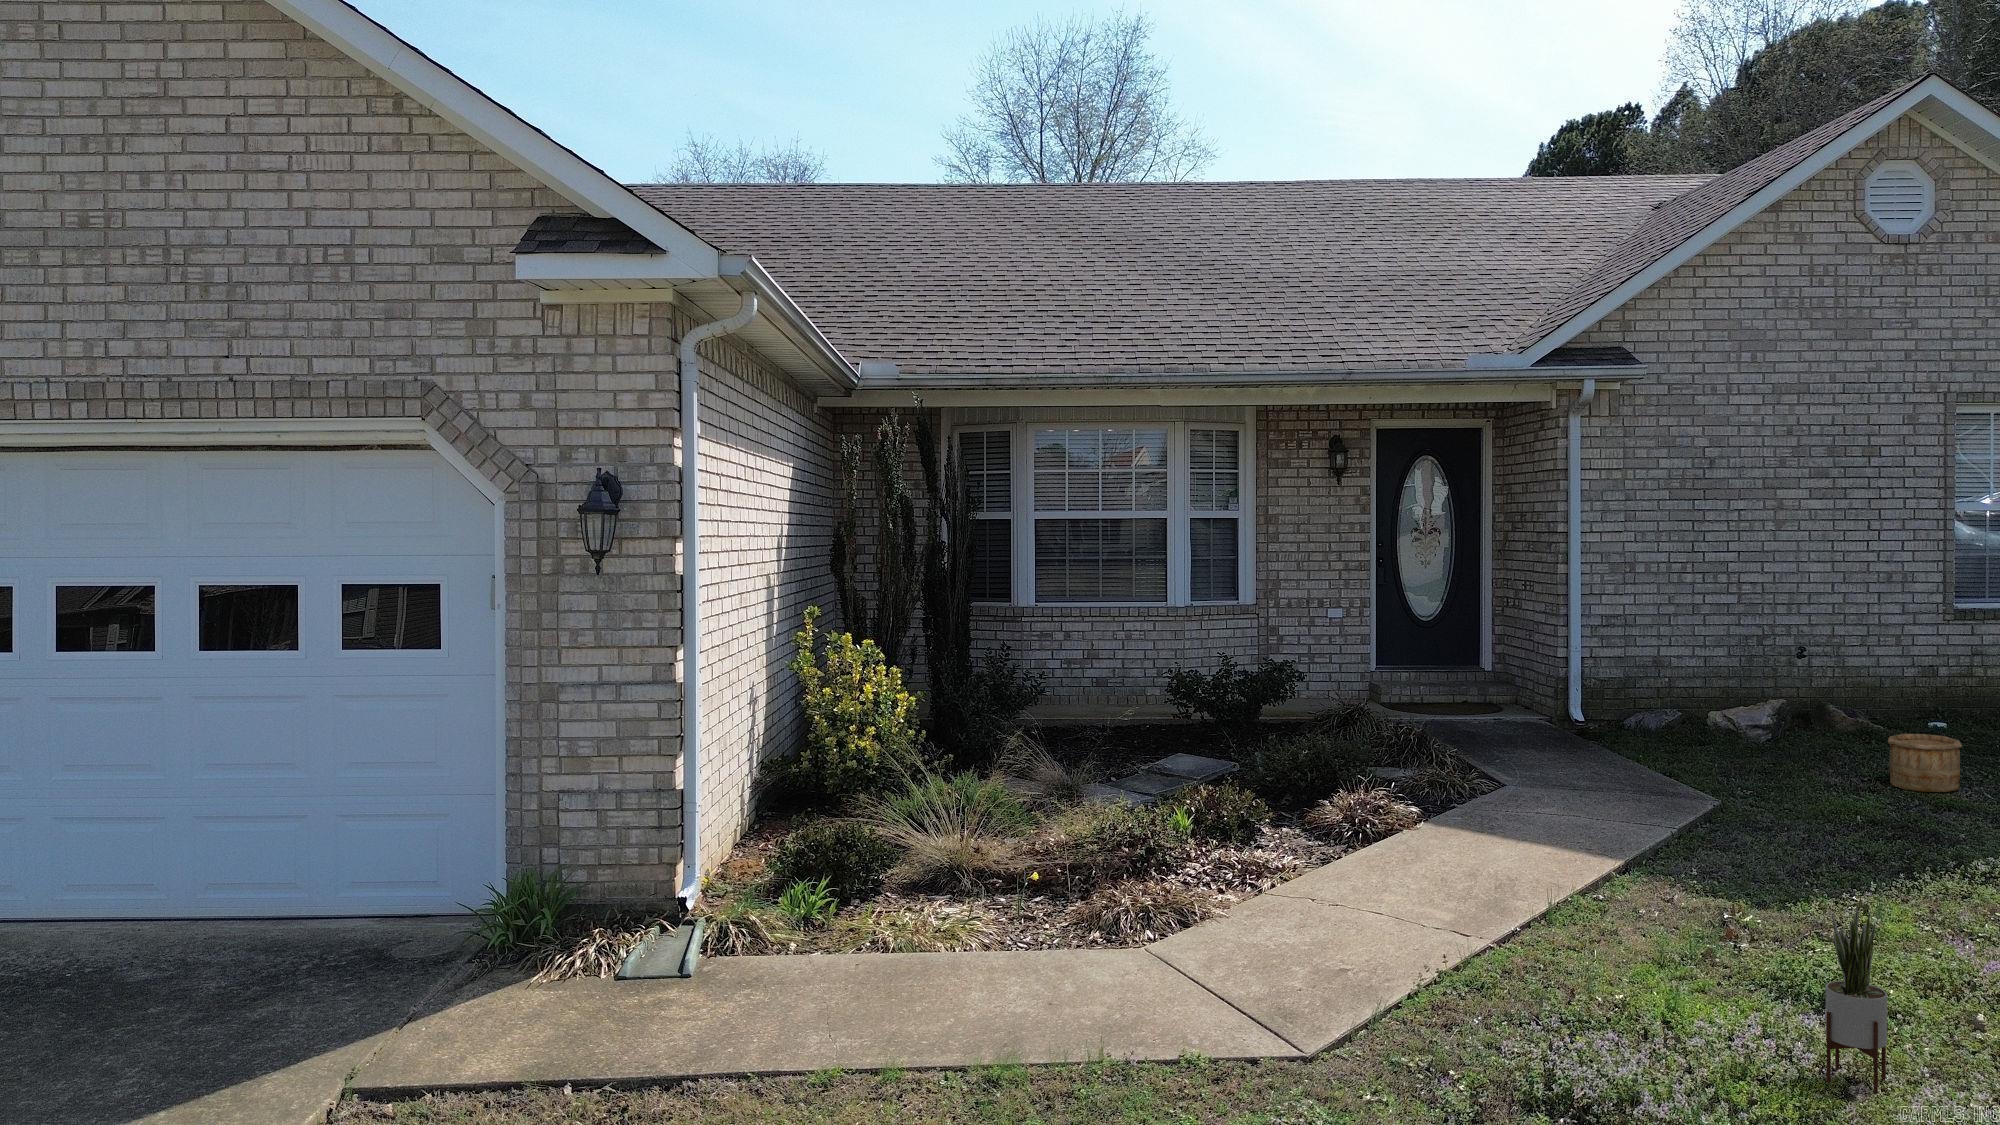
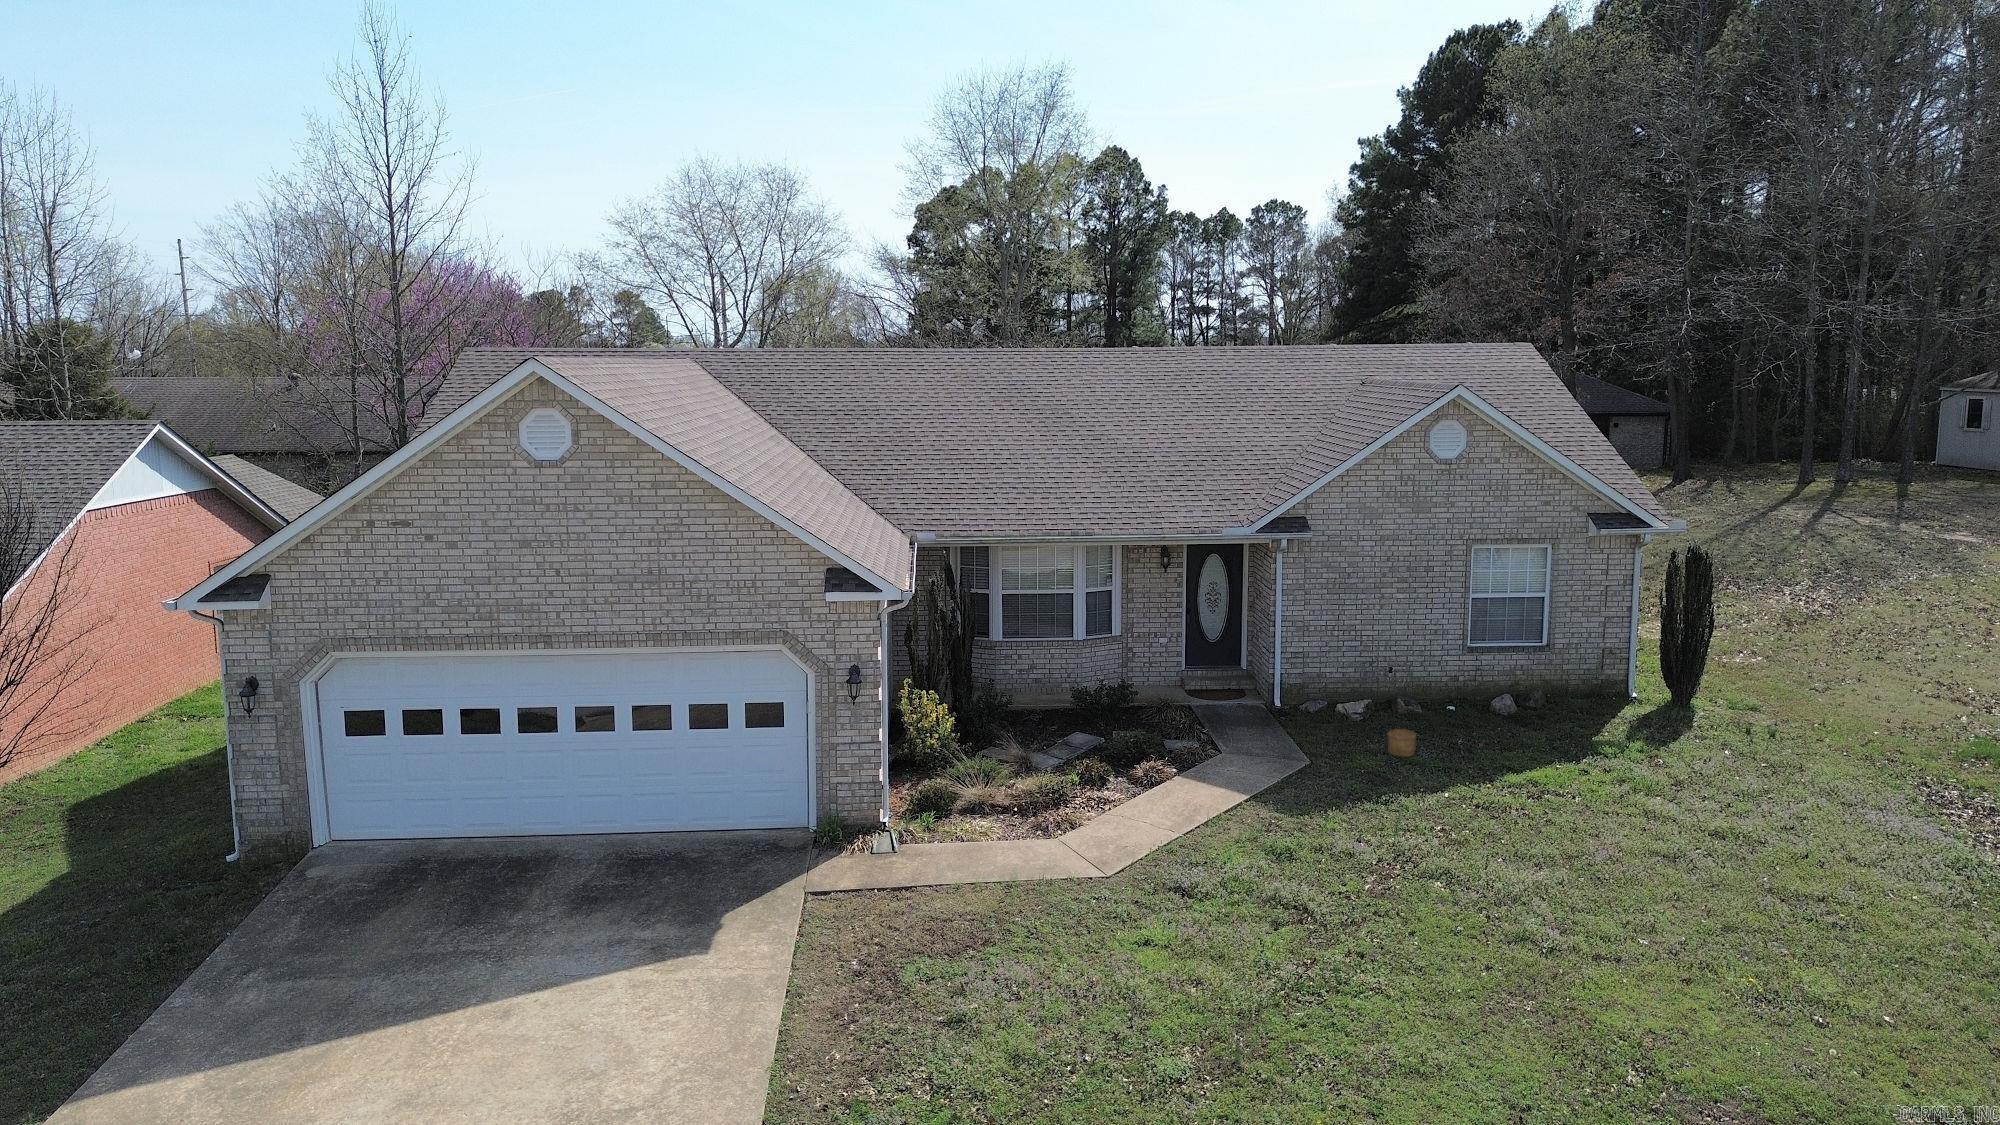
potted plant: present [1826,906,1887,1093] -> none [1257,836,1275,890]

